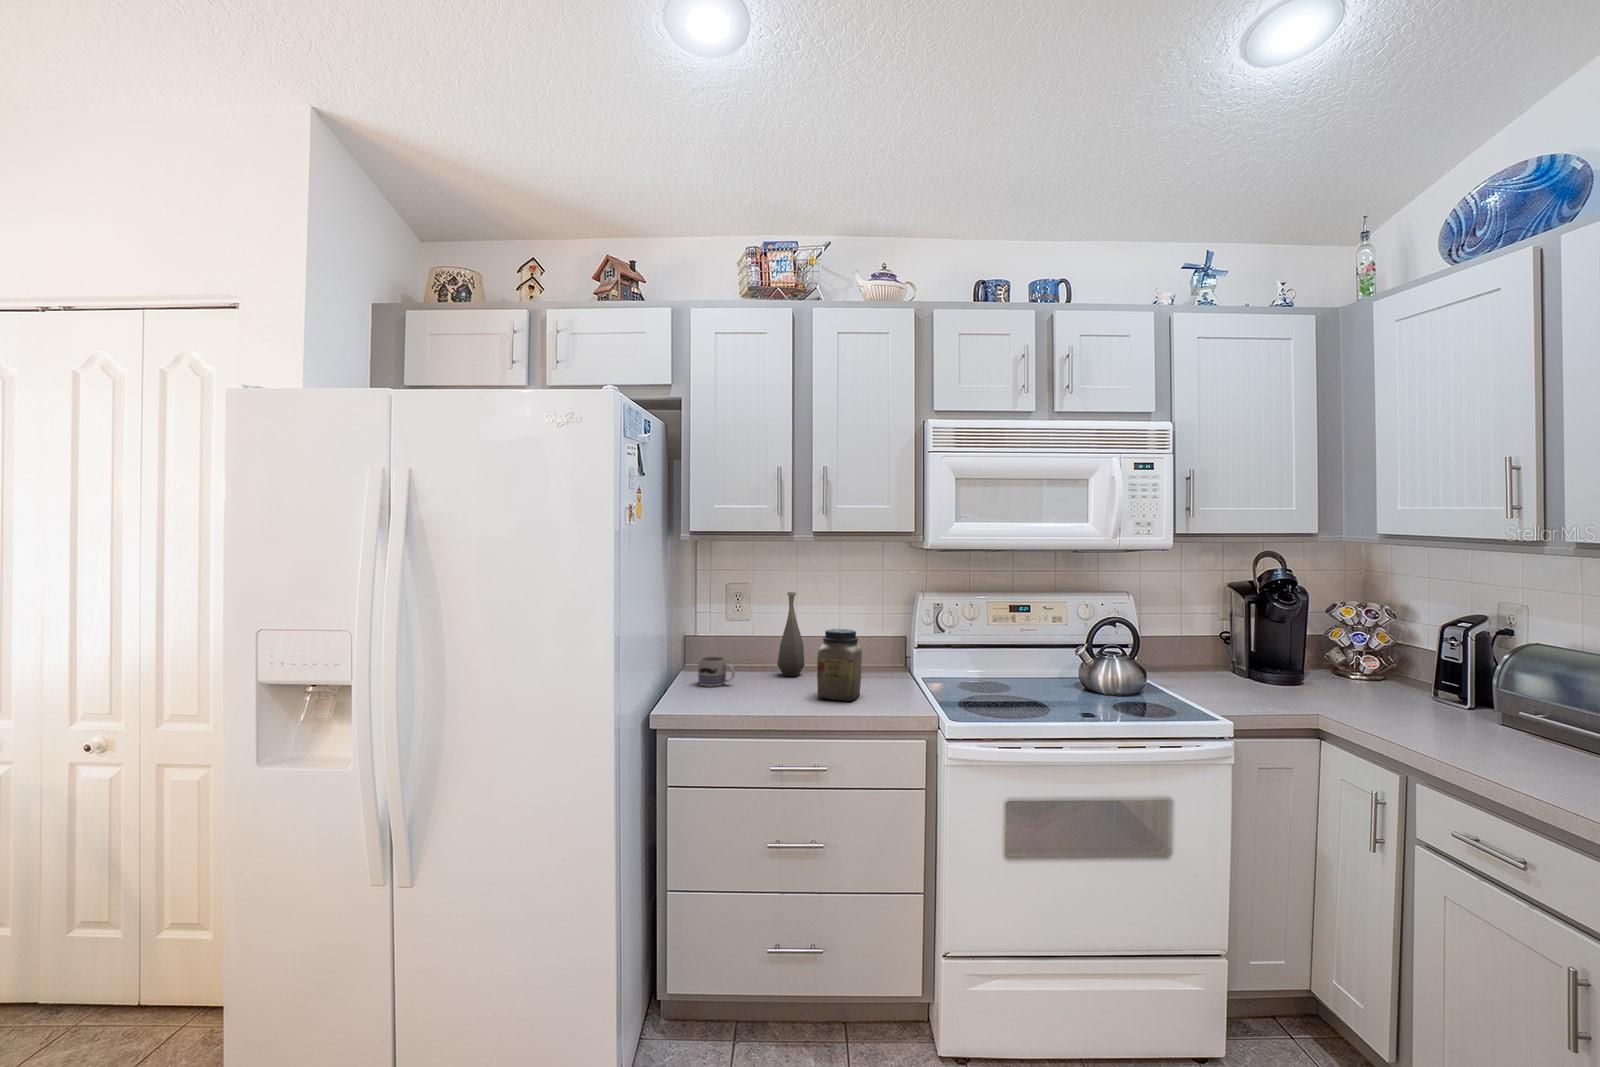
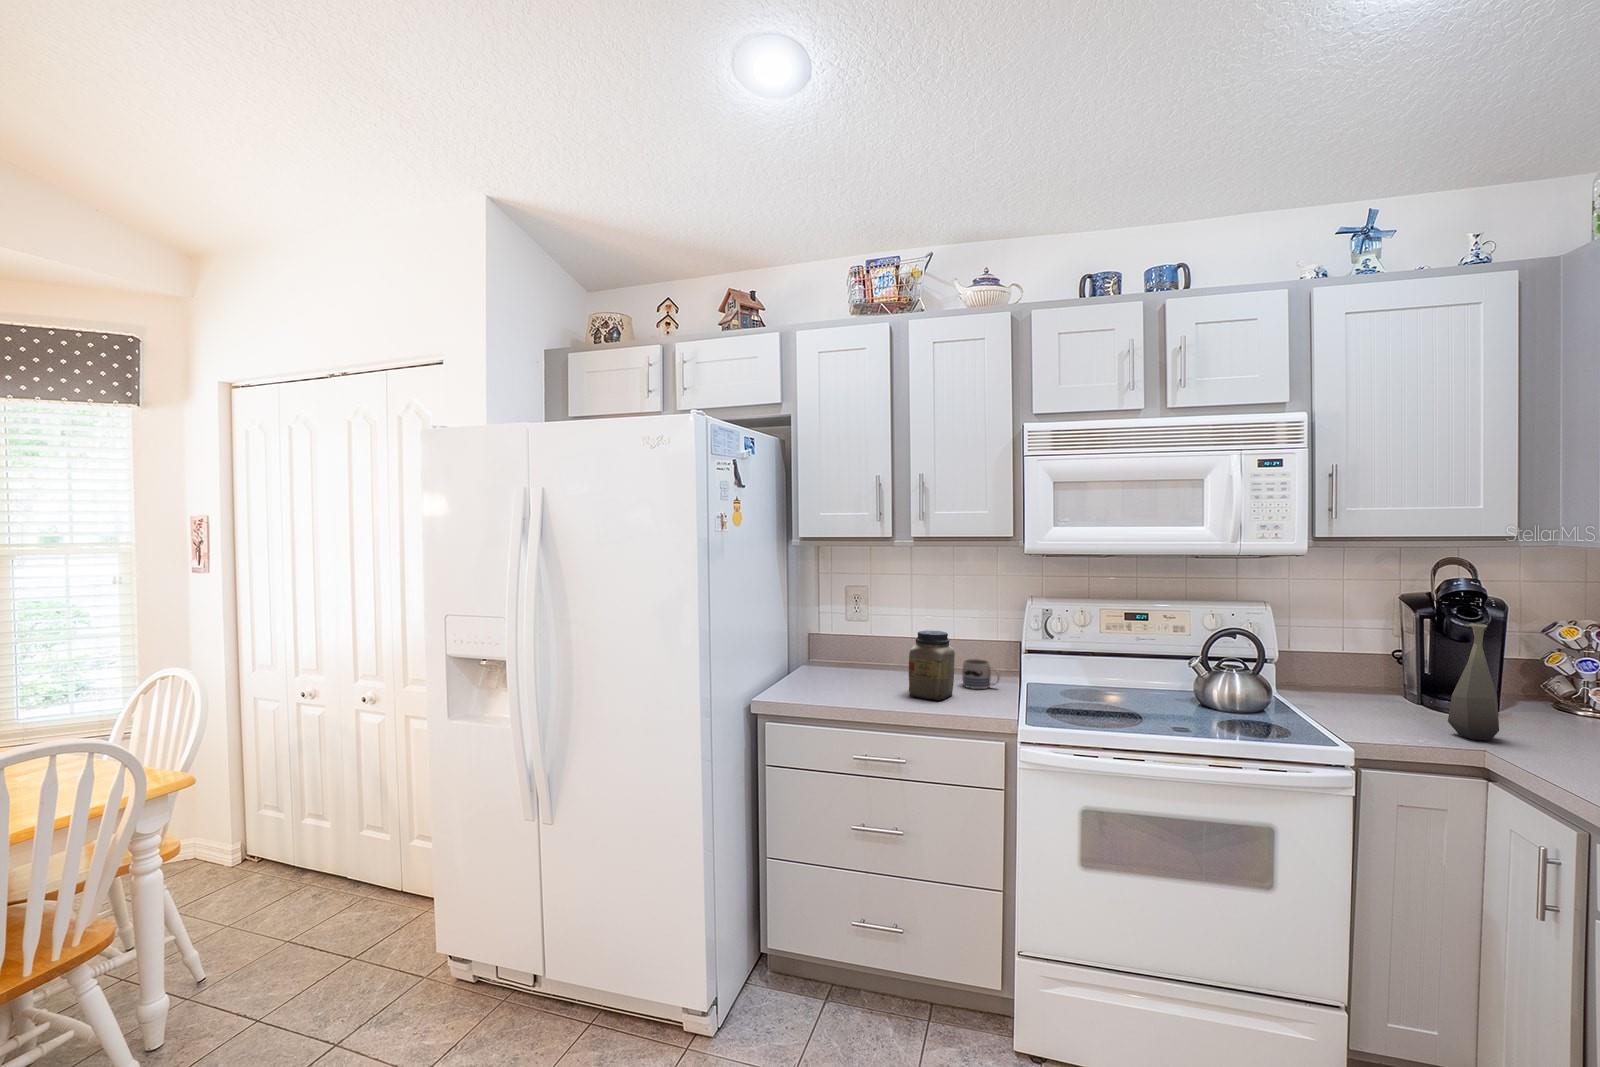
bottle: present [777,592,804,676] -> present [1448,623,1499,741]
mug: present [698,657,735,686] -> present [962,659,1000,689]

